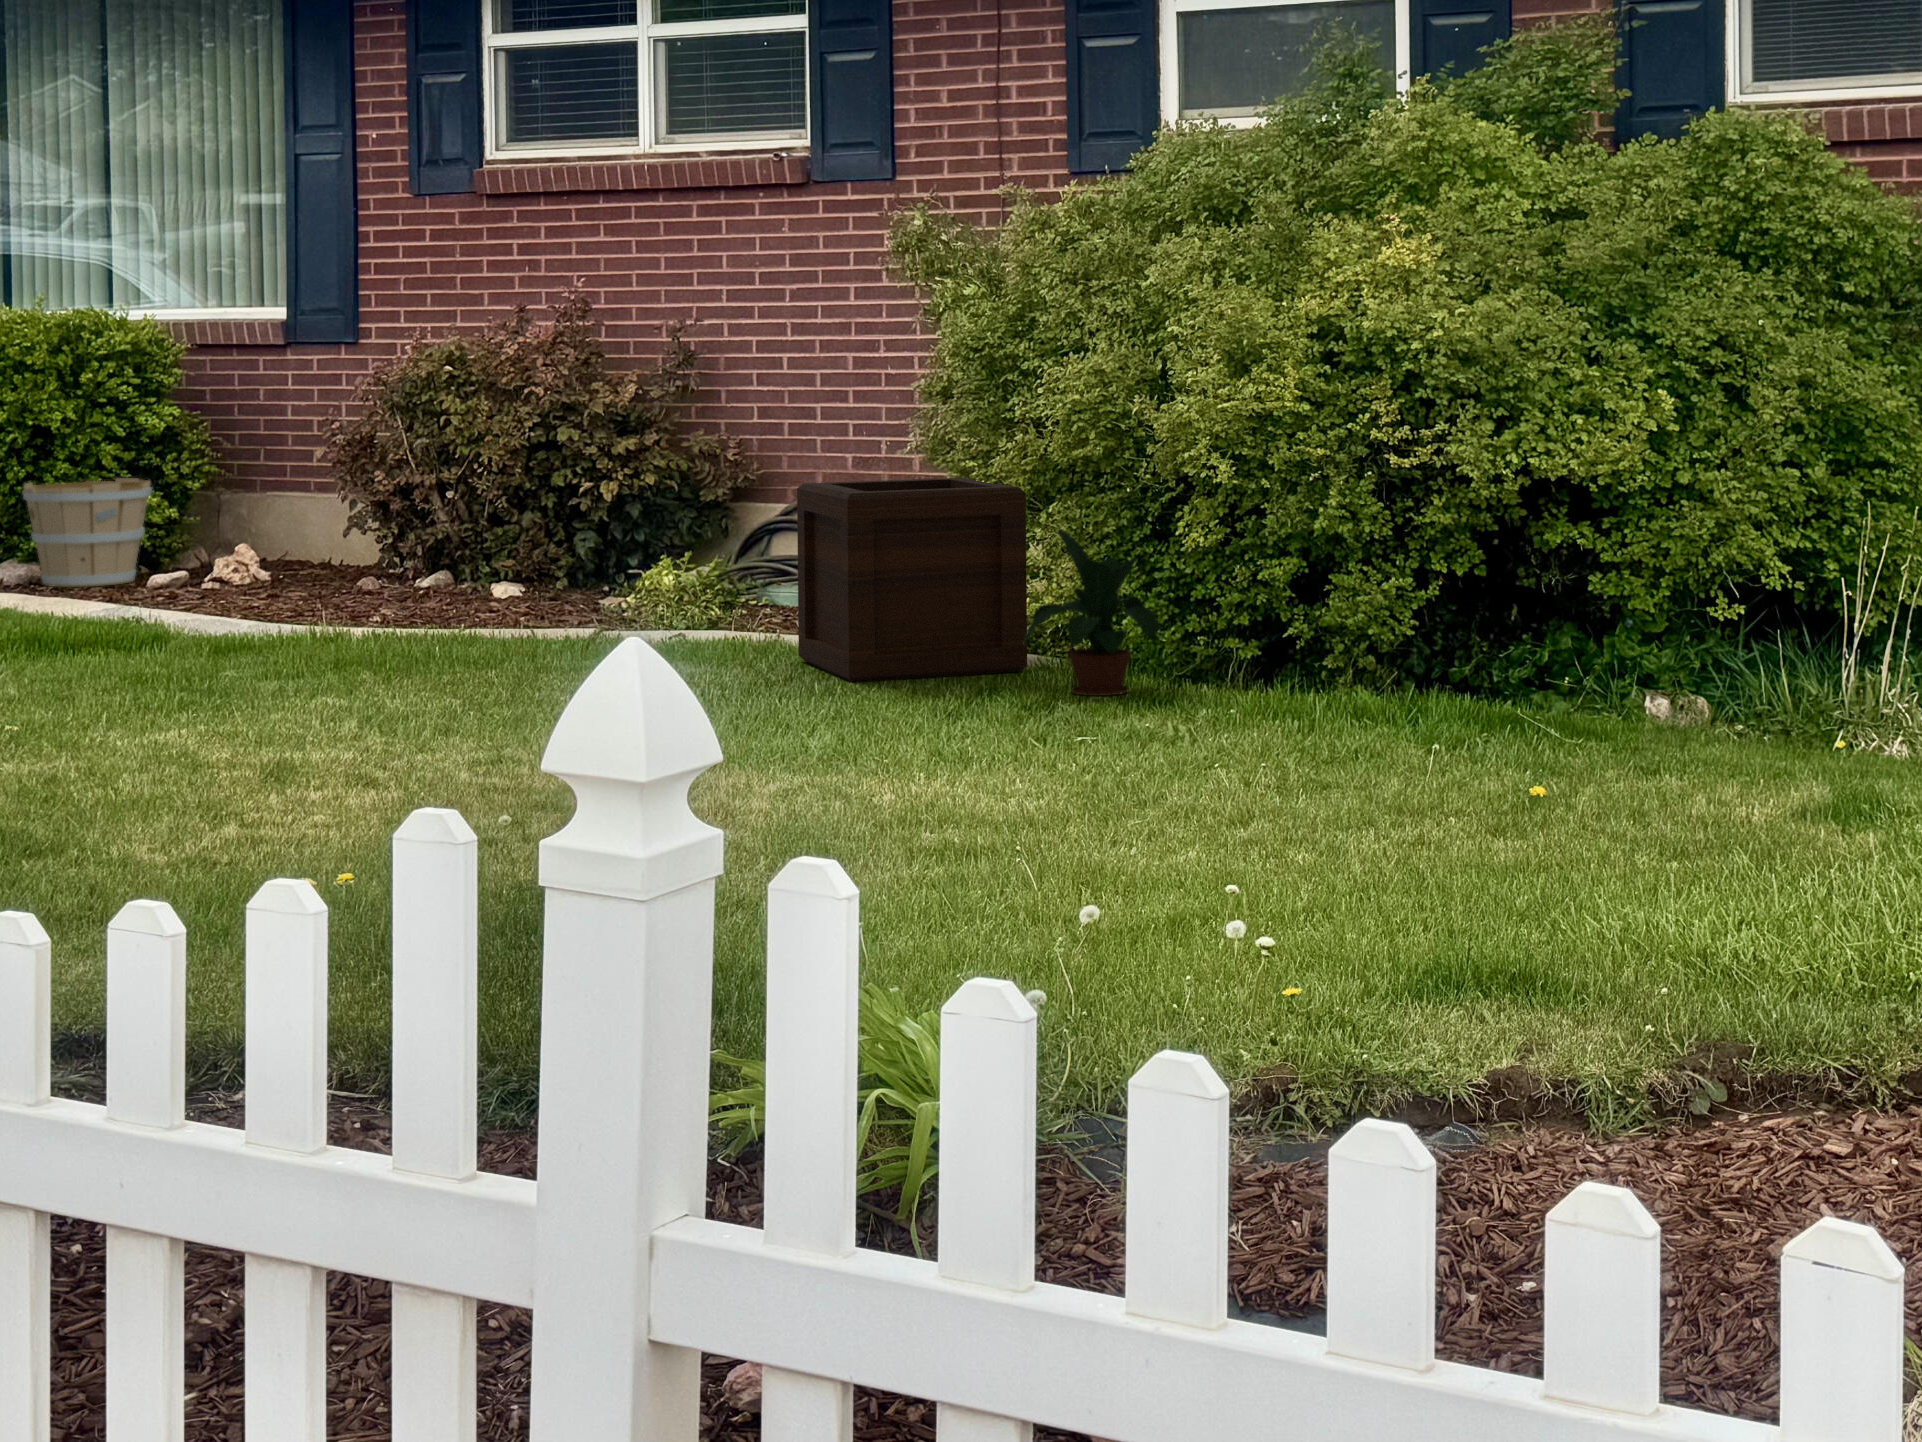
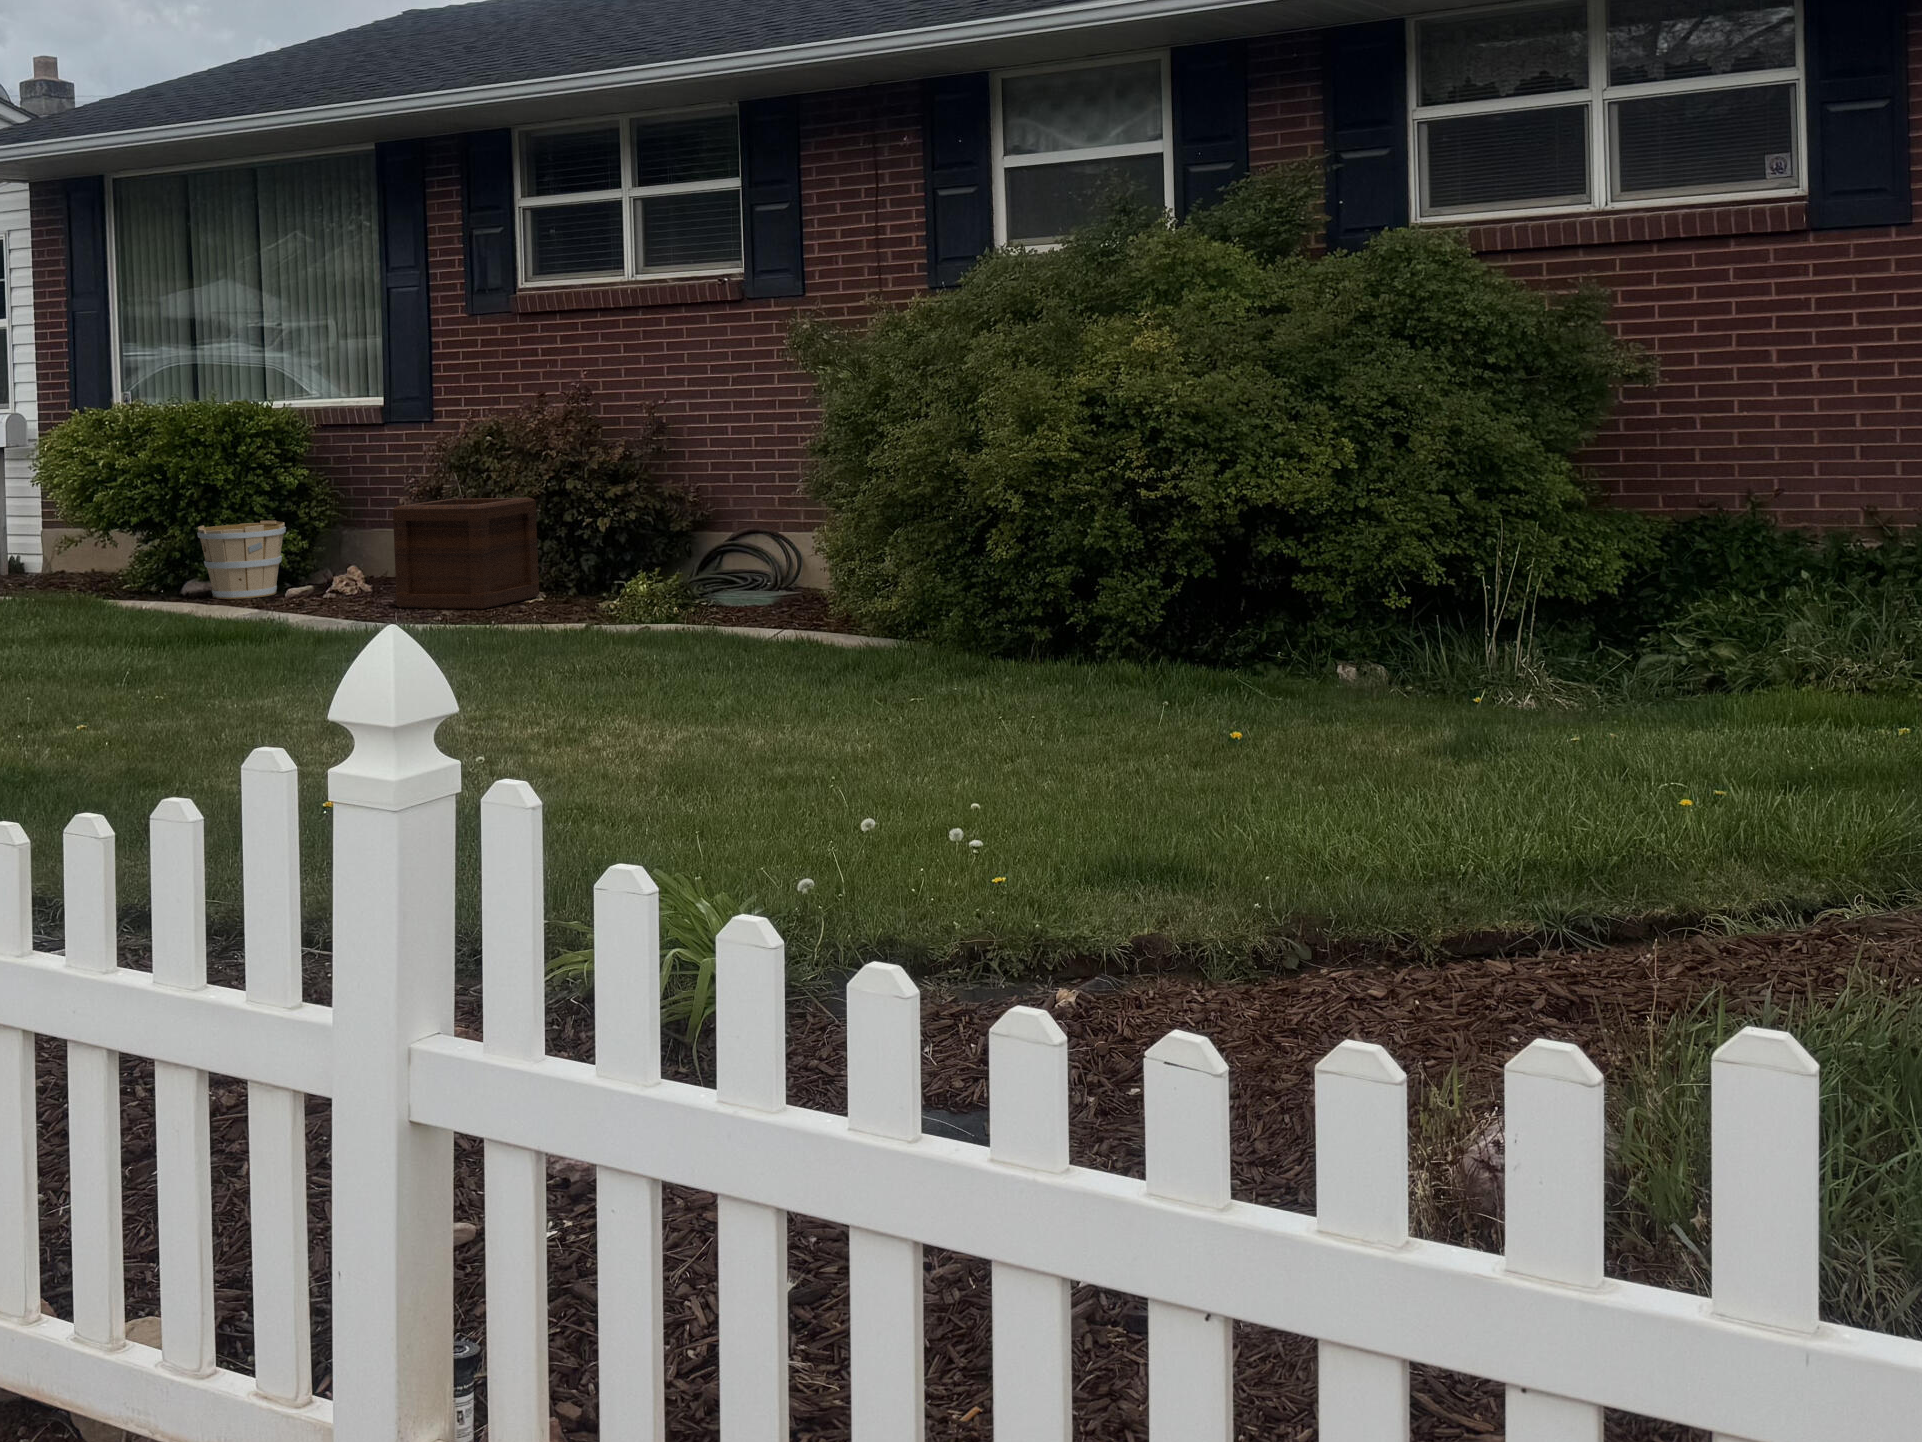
wooden crate: present [797,478,1027,682] -> present [393,498,539,610]
potted plant: present [1024,529,1159,696] -> none [890,552,991,671]

